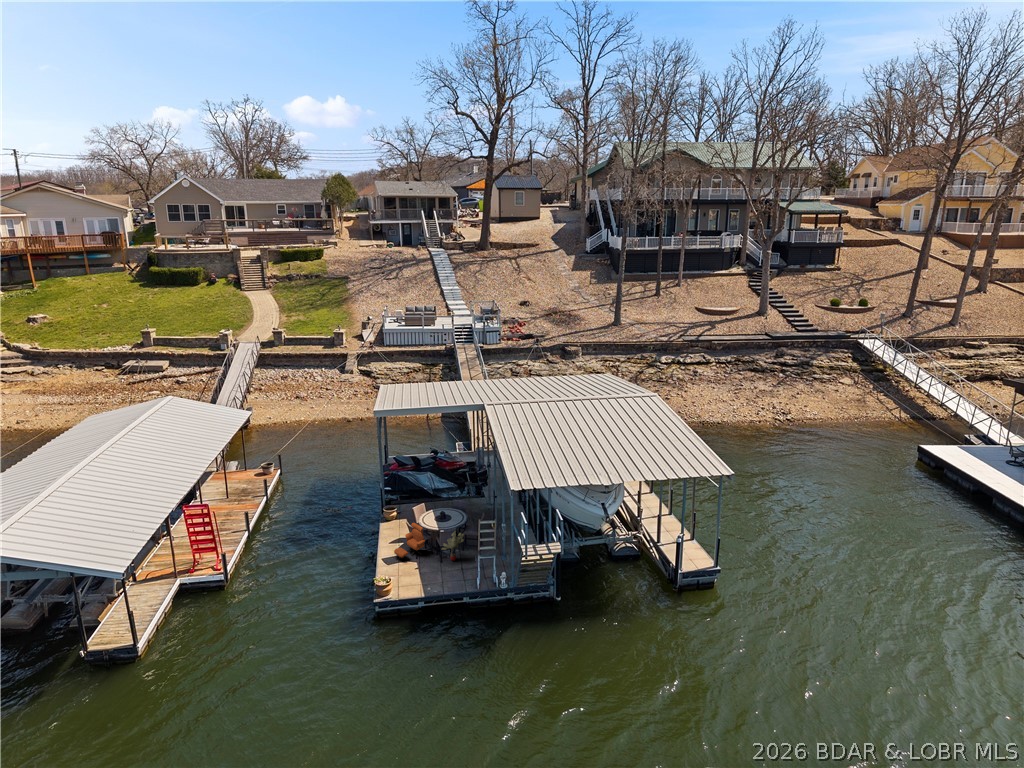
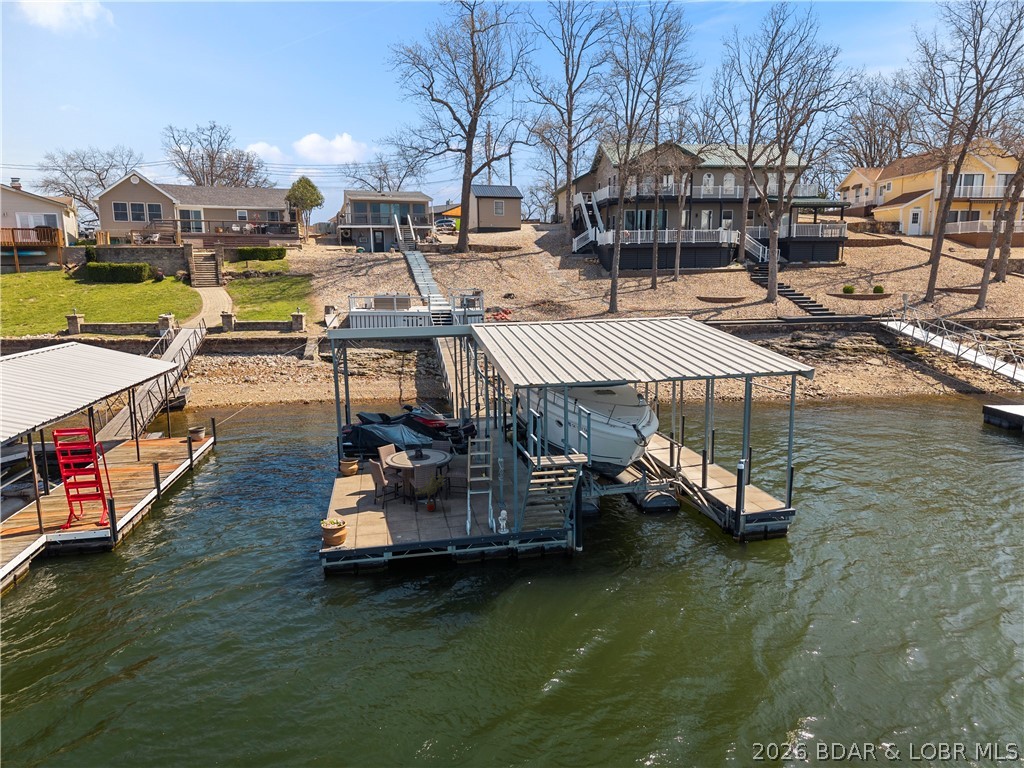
lounge chair: present [394,523,425,562] -> none [353,465,394,514]

